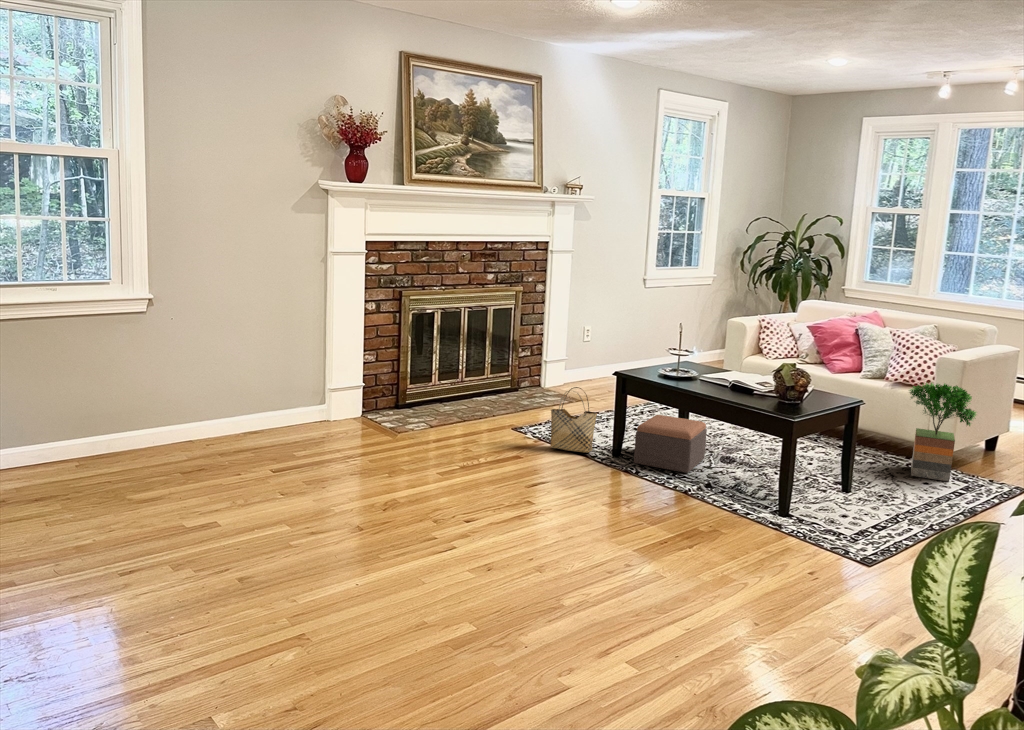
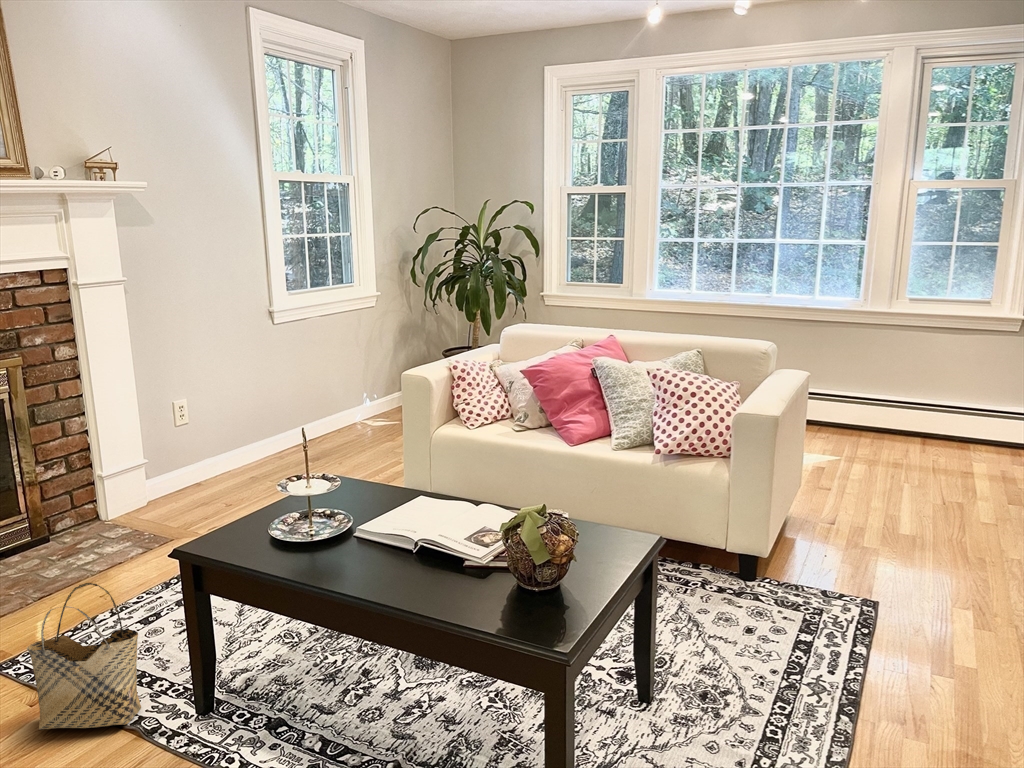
potted tree: present [909,383,976,481] -> none [700,455,820,621]
footstool: present [634,415,707,473] -> none [221,602,377,739]

